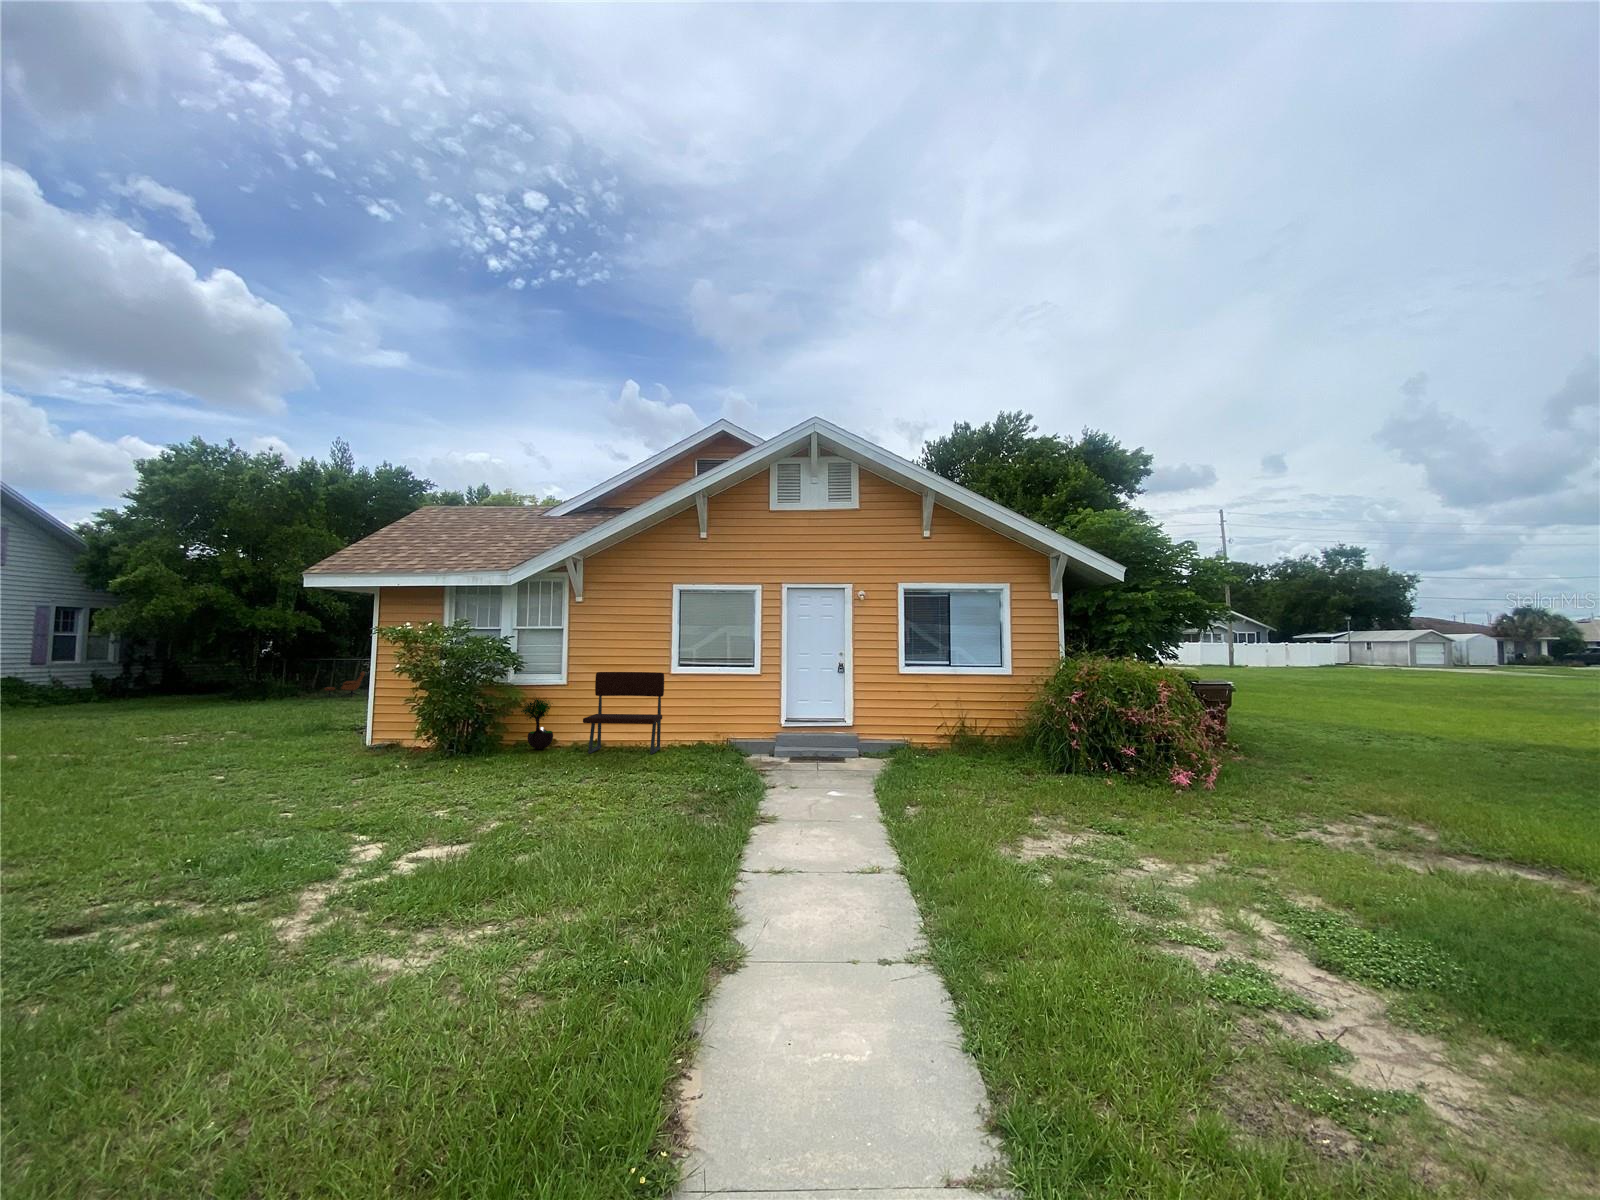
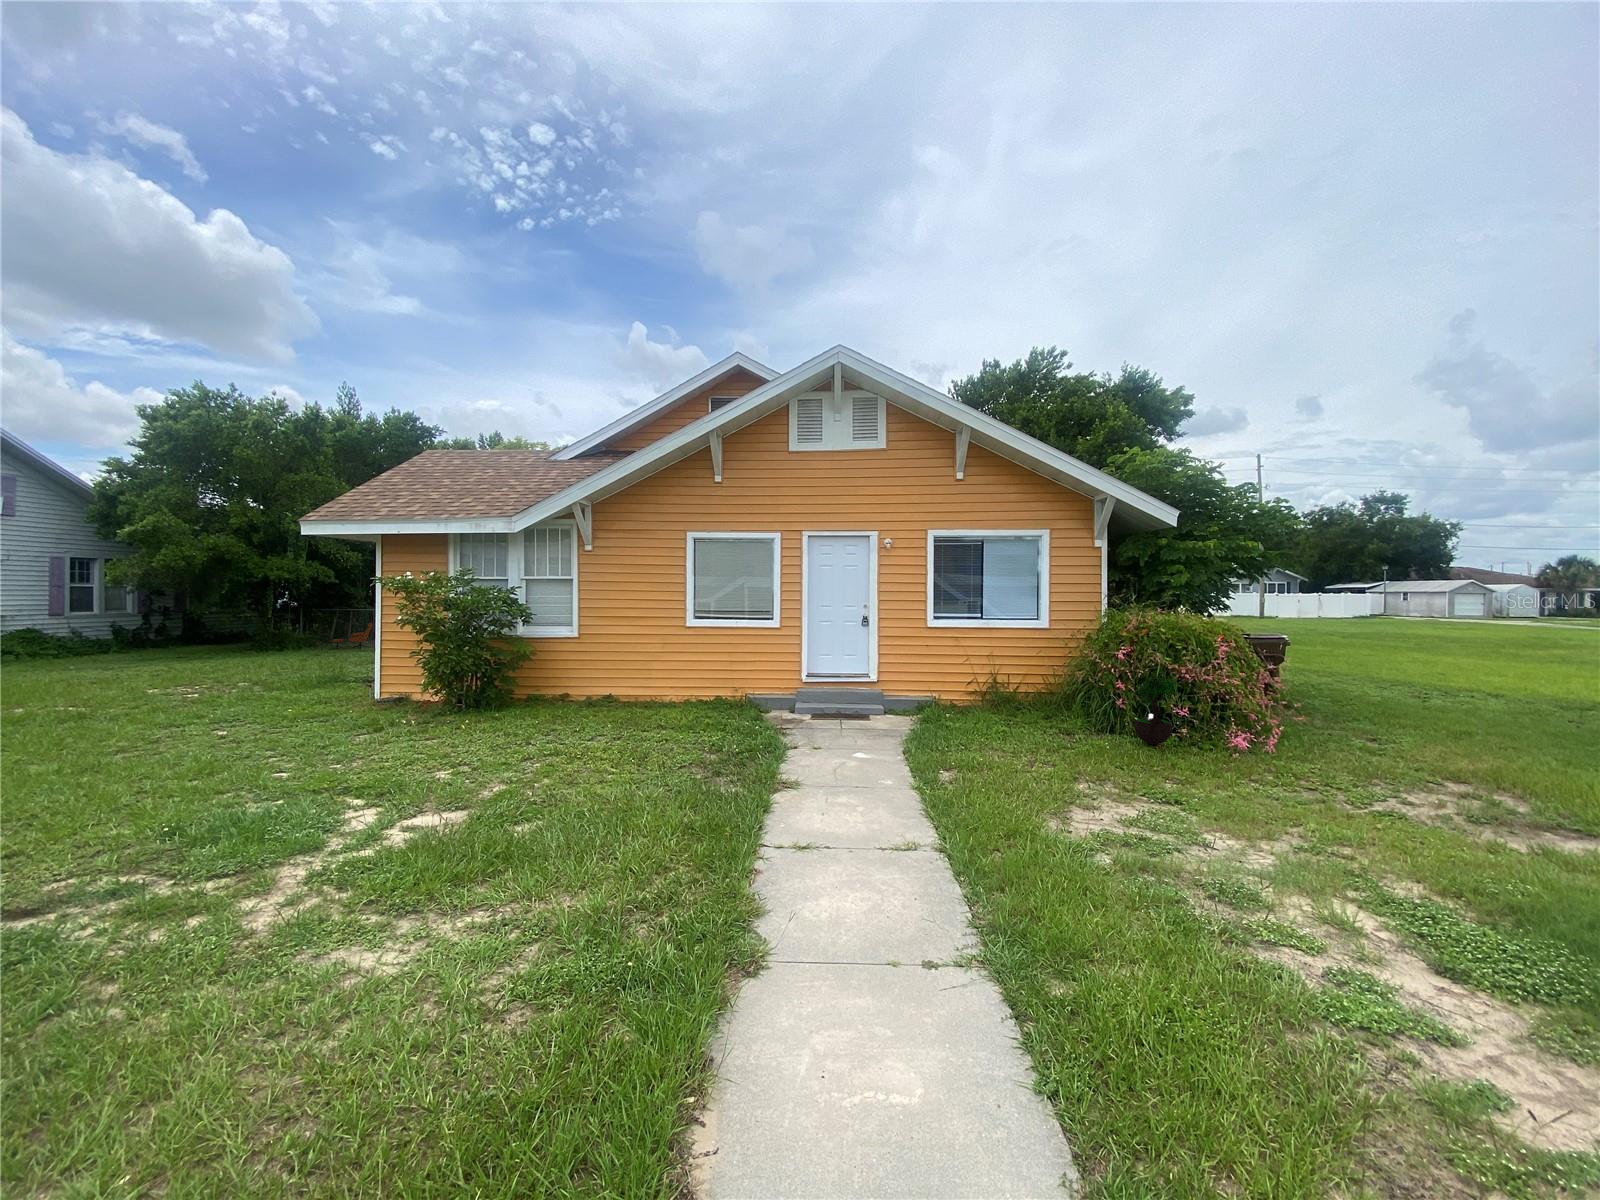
bench: present [583,672,664,754] -> none [592,625,677,712]
potted tree: present [521,698,553,749] -> present [1135,673,1177,744]

